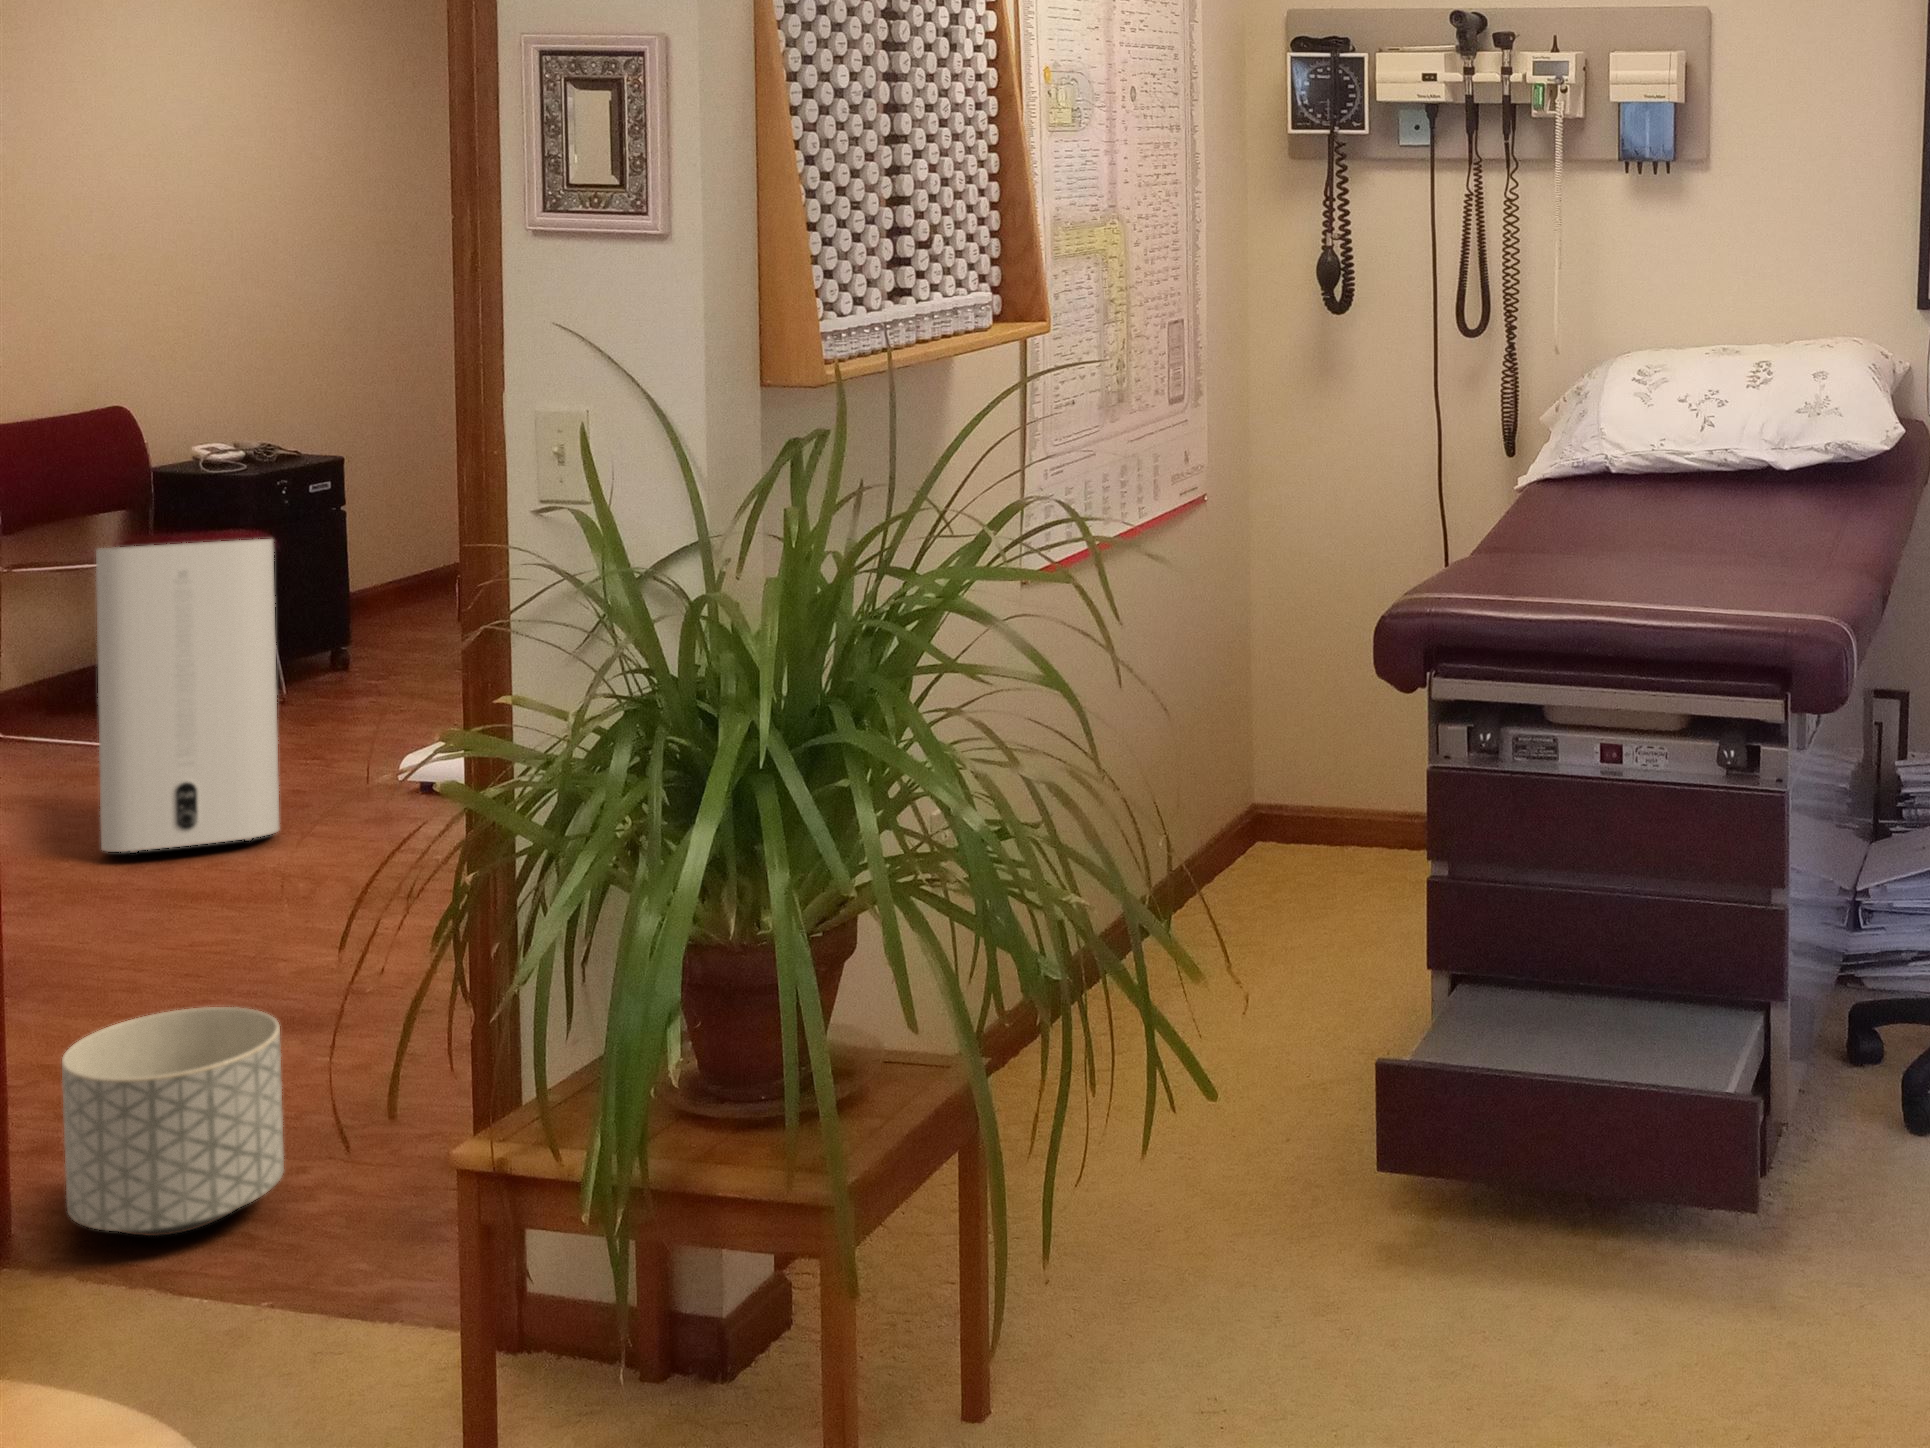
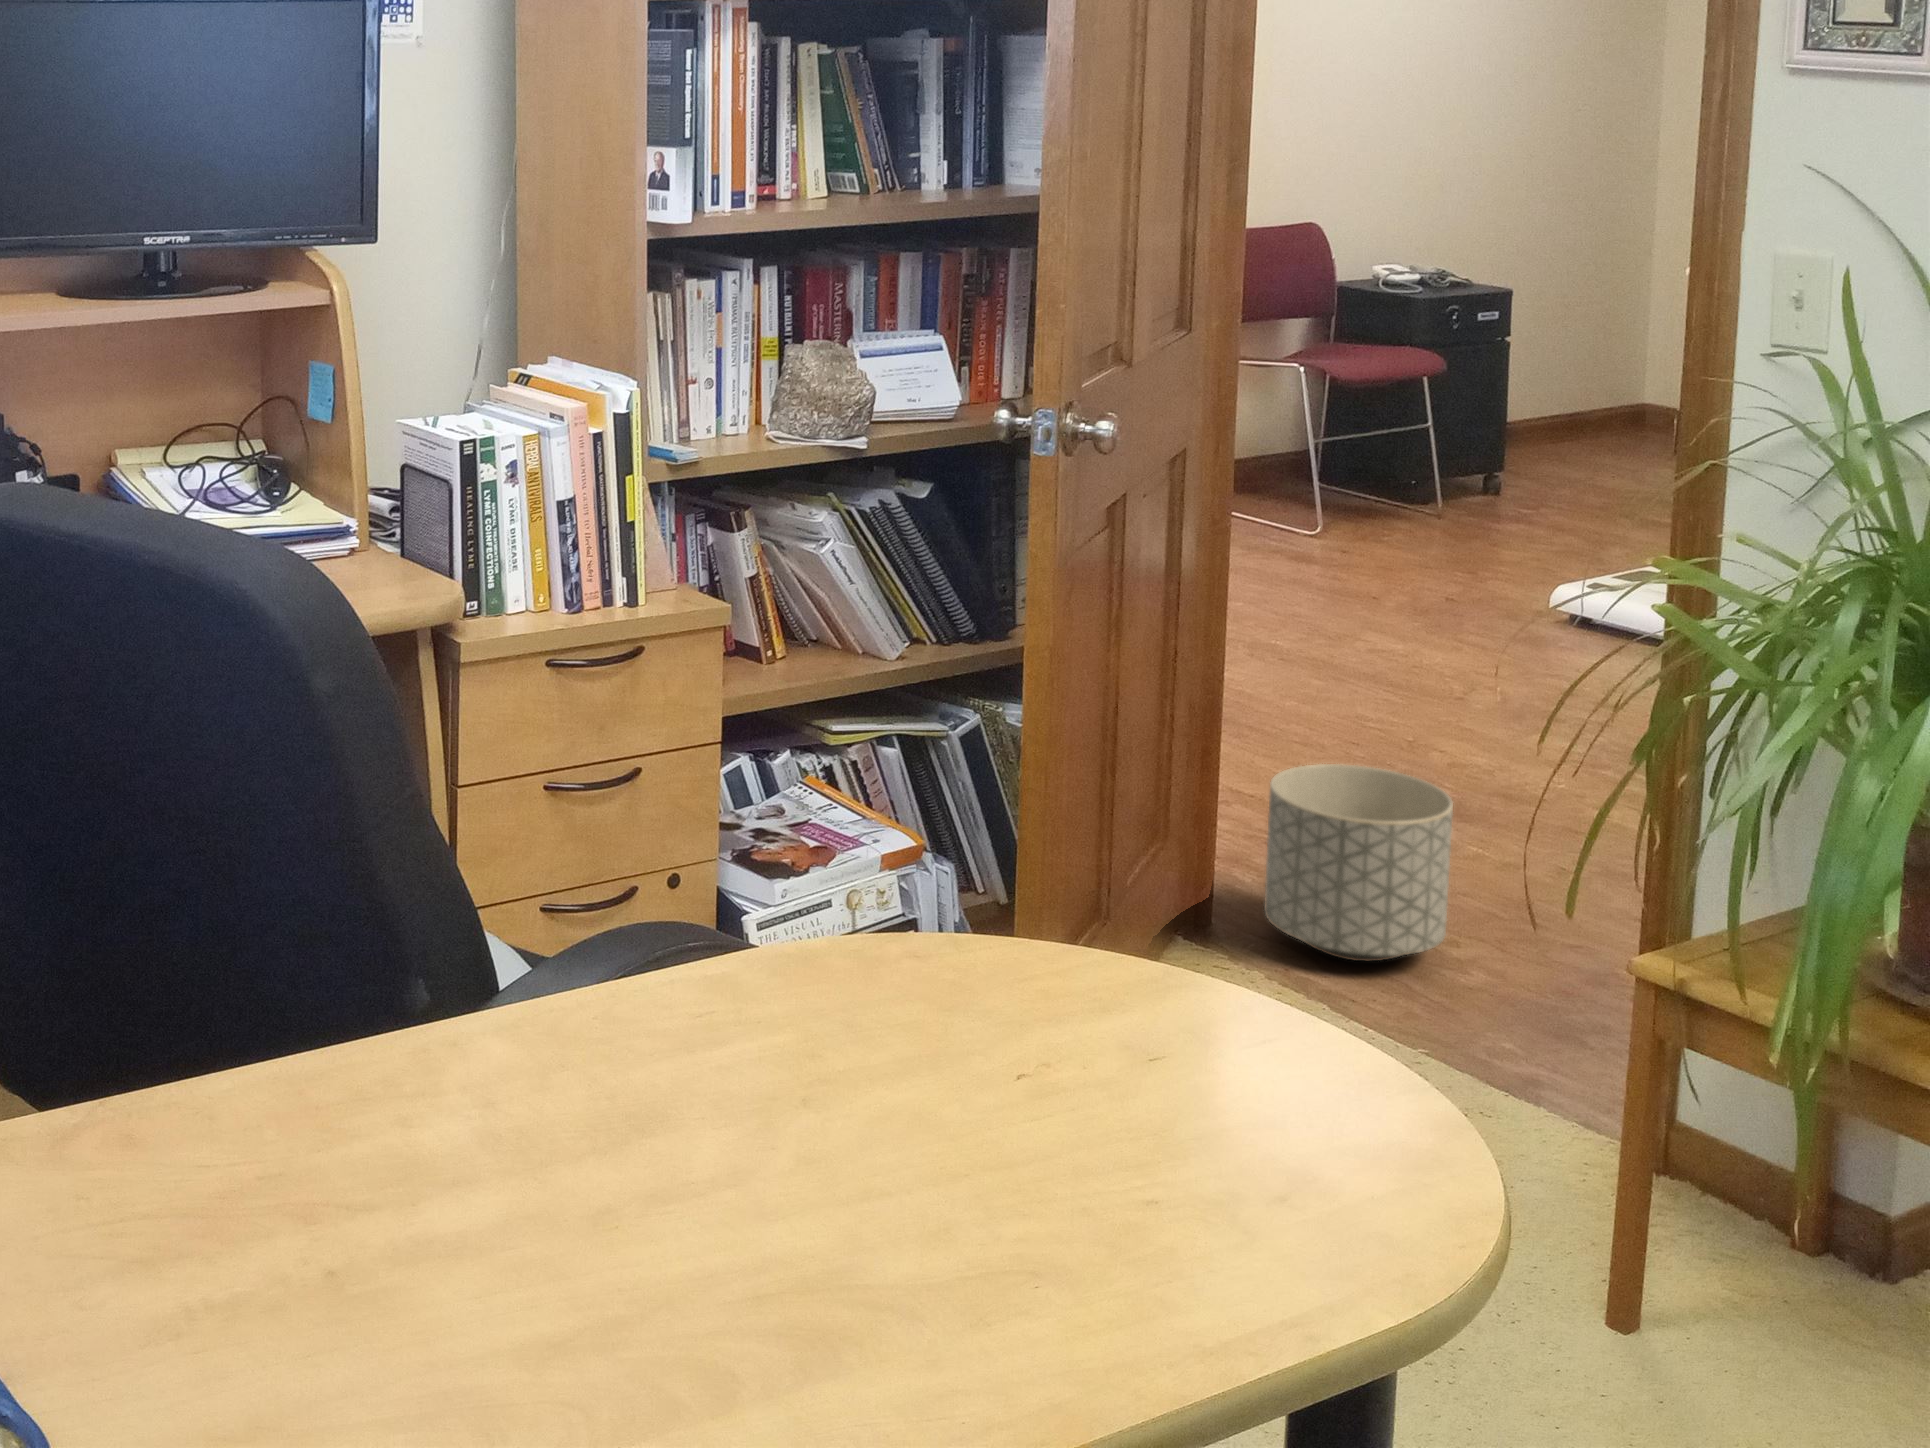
air purifier: present [96,539,279,853] -> none [1284,349,1453,634]

